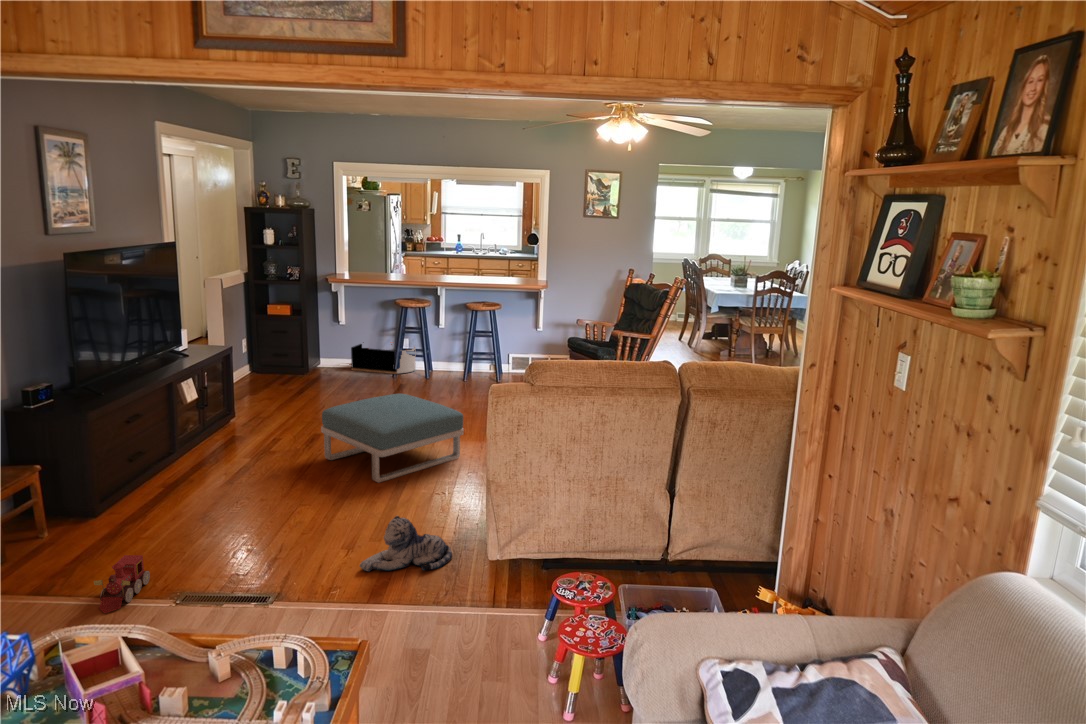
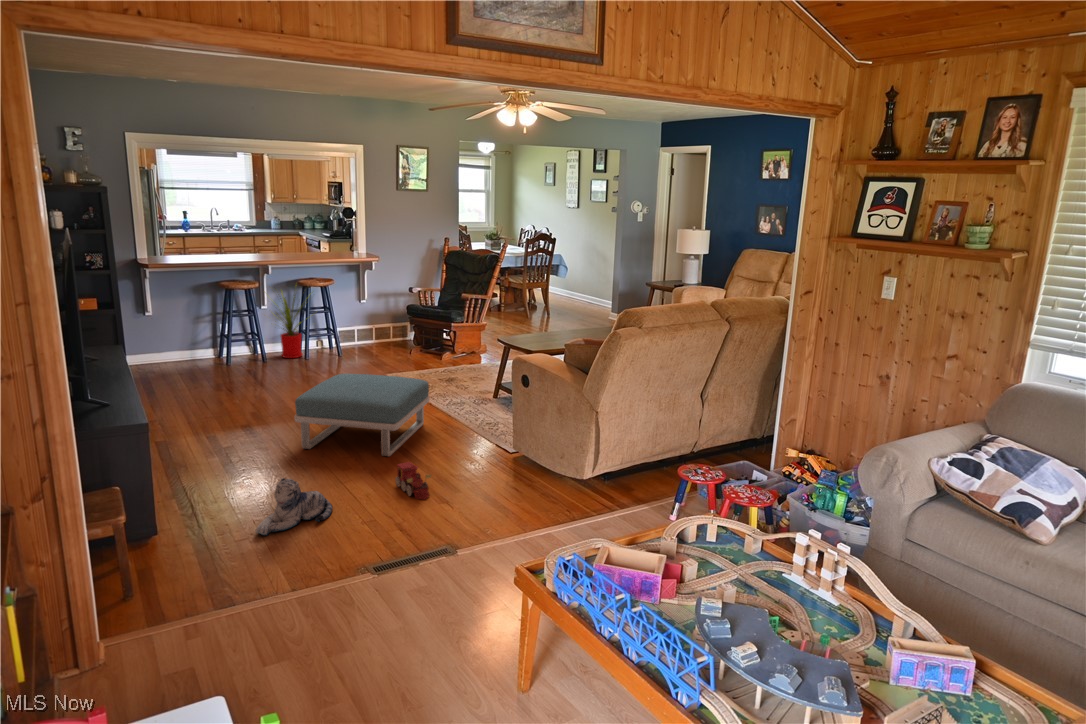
house plant: none [433,303,487,375] -> present [277,295,302,358]
storage bin: present [351,344,416,374] -> none [165,332,240,369]
plush toy: present [360,516,452,571] -> present [256,478,332,535]
toy train: present [94,555,150,613] -> present [395,462,432,499]

